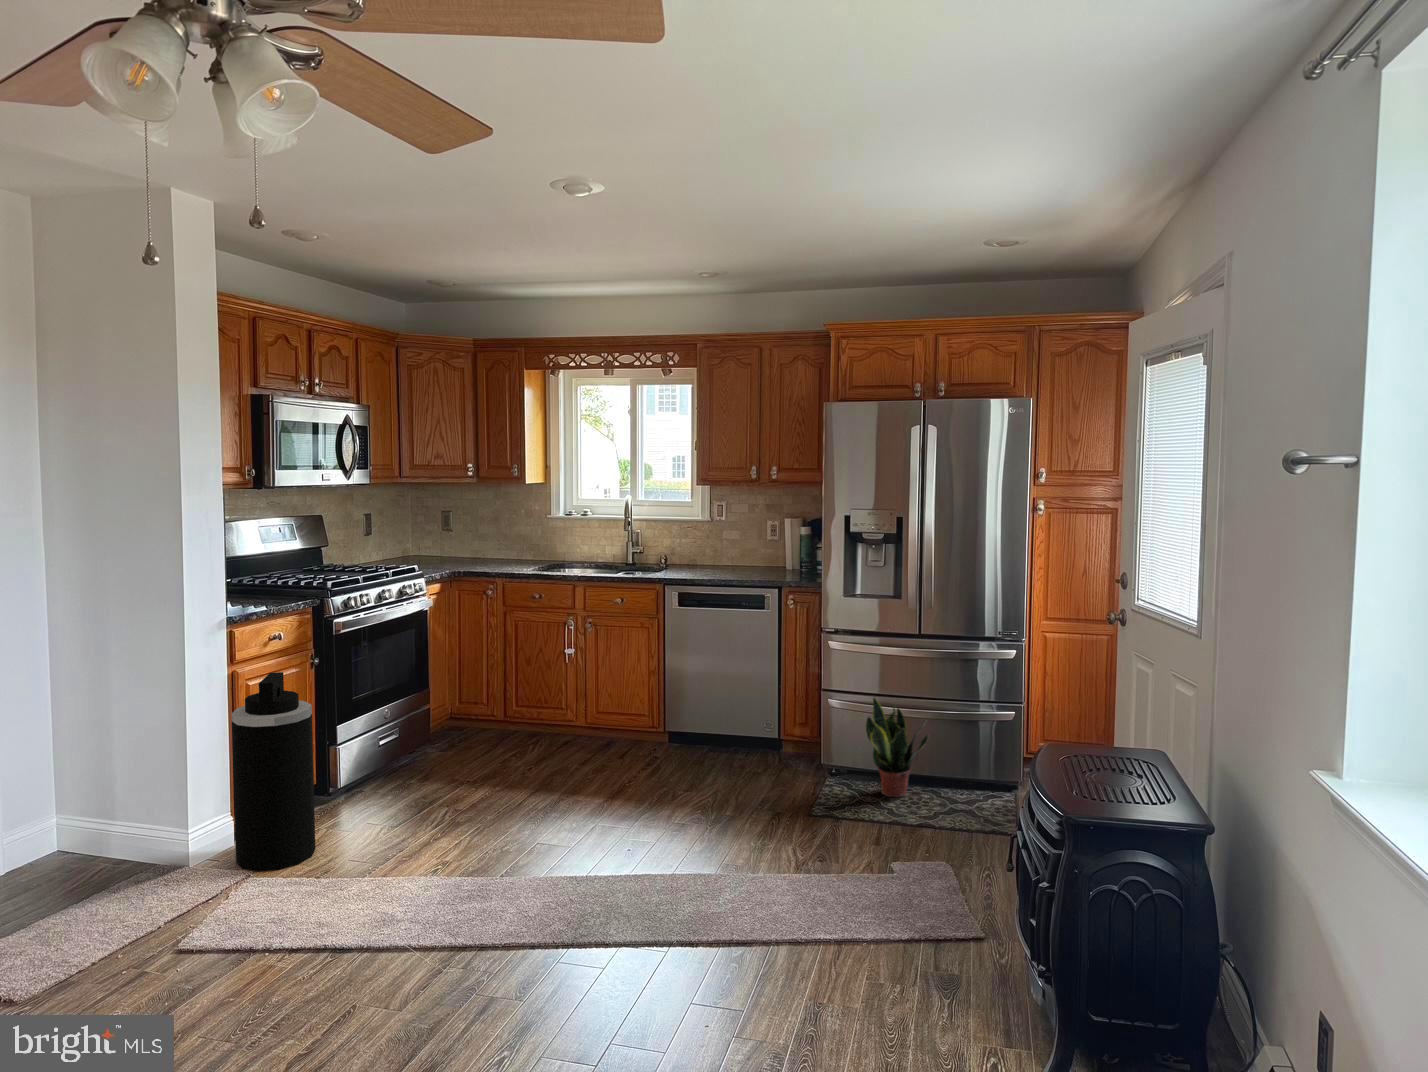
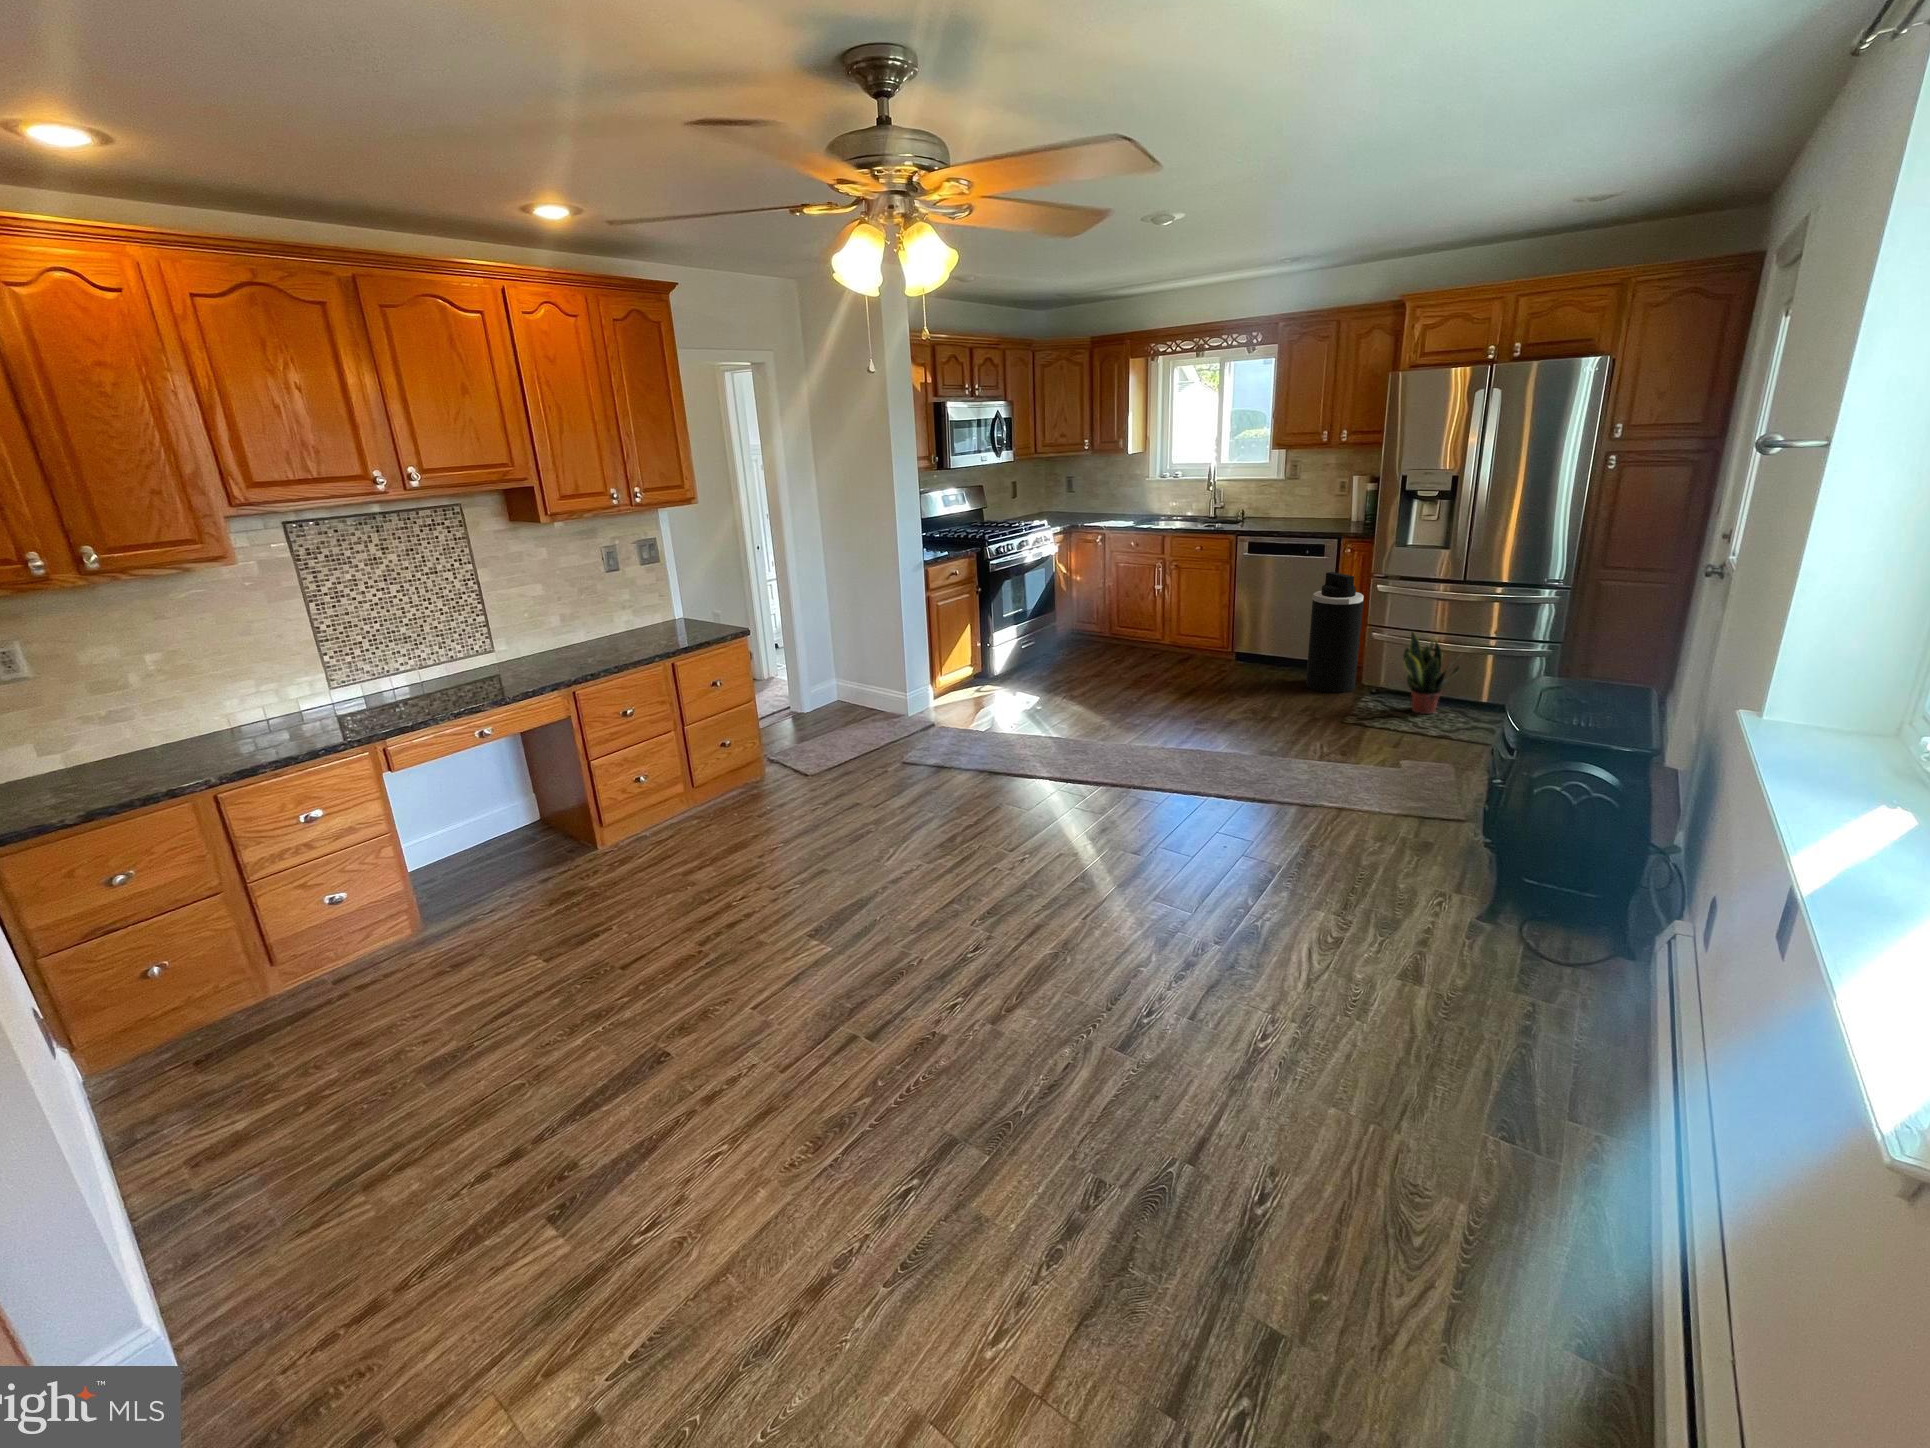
trash can: present [232,672,315,871] -> present [1306,572,1364,693]

